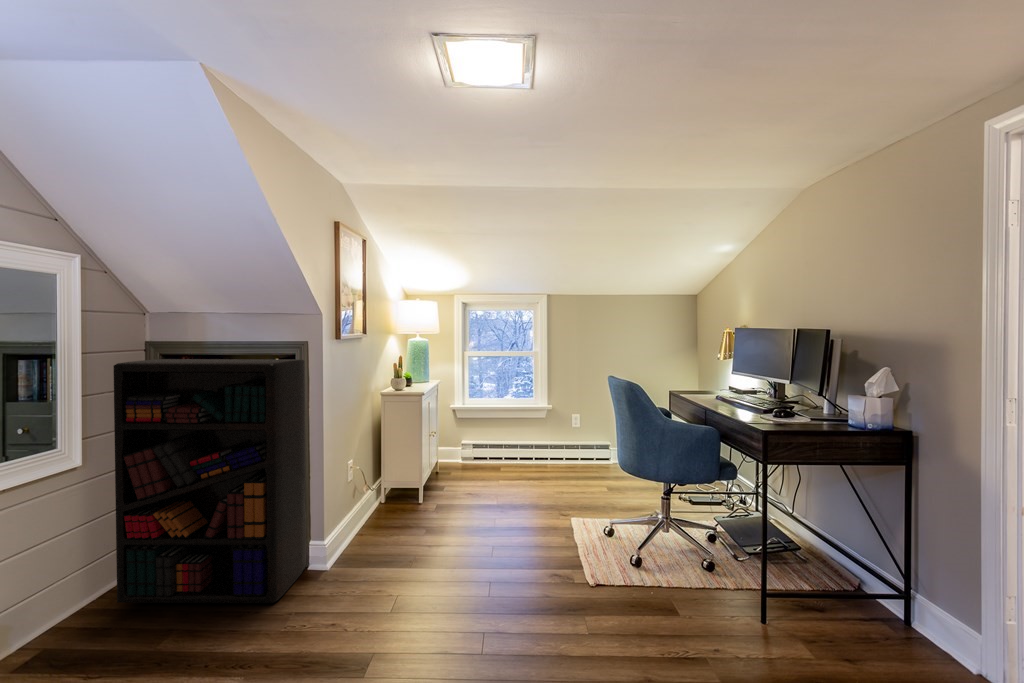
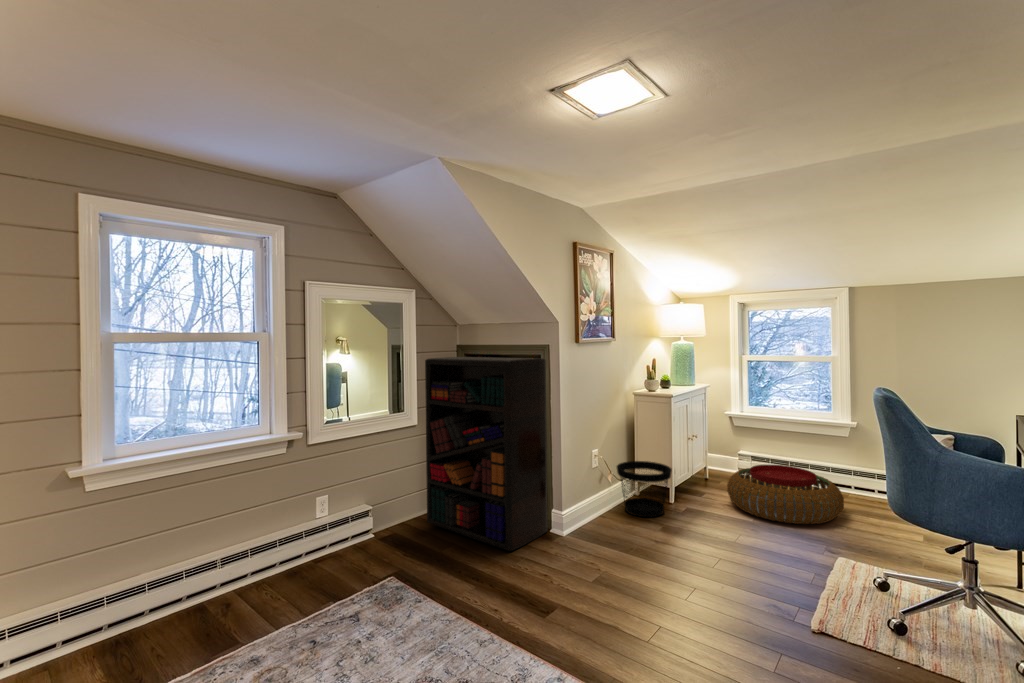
pouf: none [467,450,558,501] -> present [727,465,844,524]
wastebasket: none [369,465,427,525] -> present [617,461,672,517]

